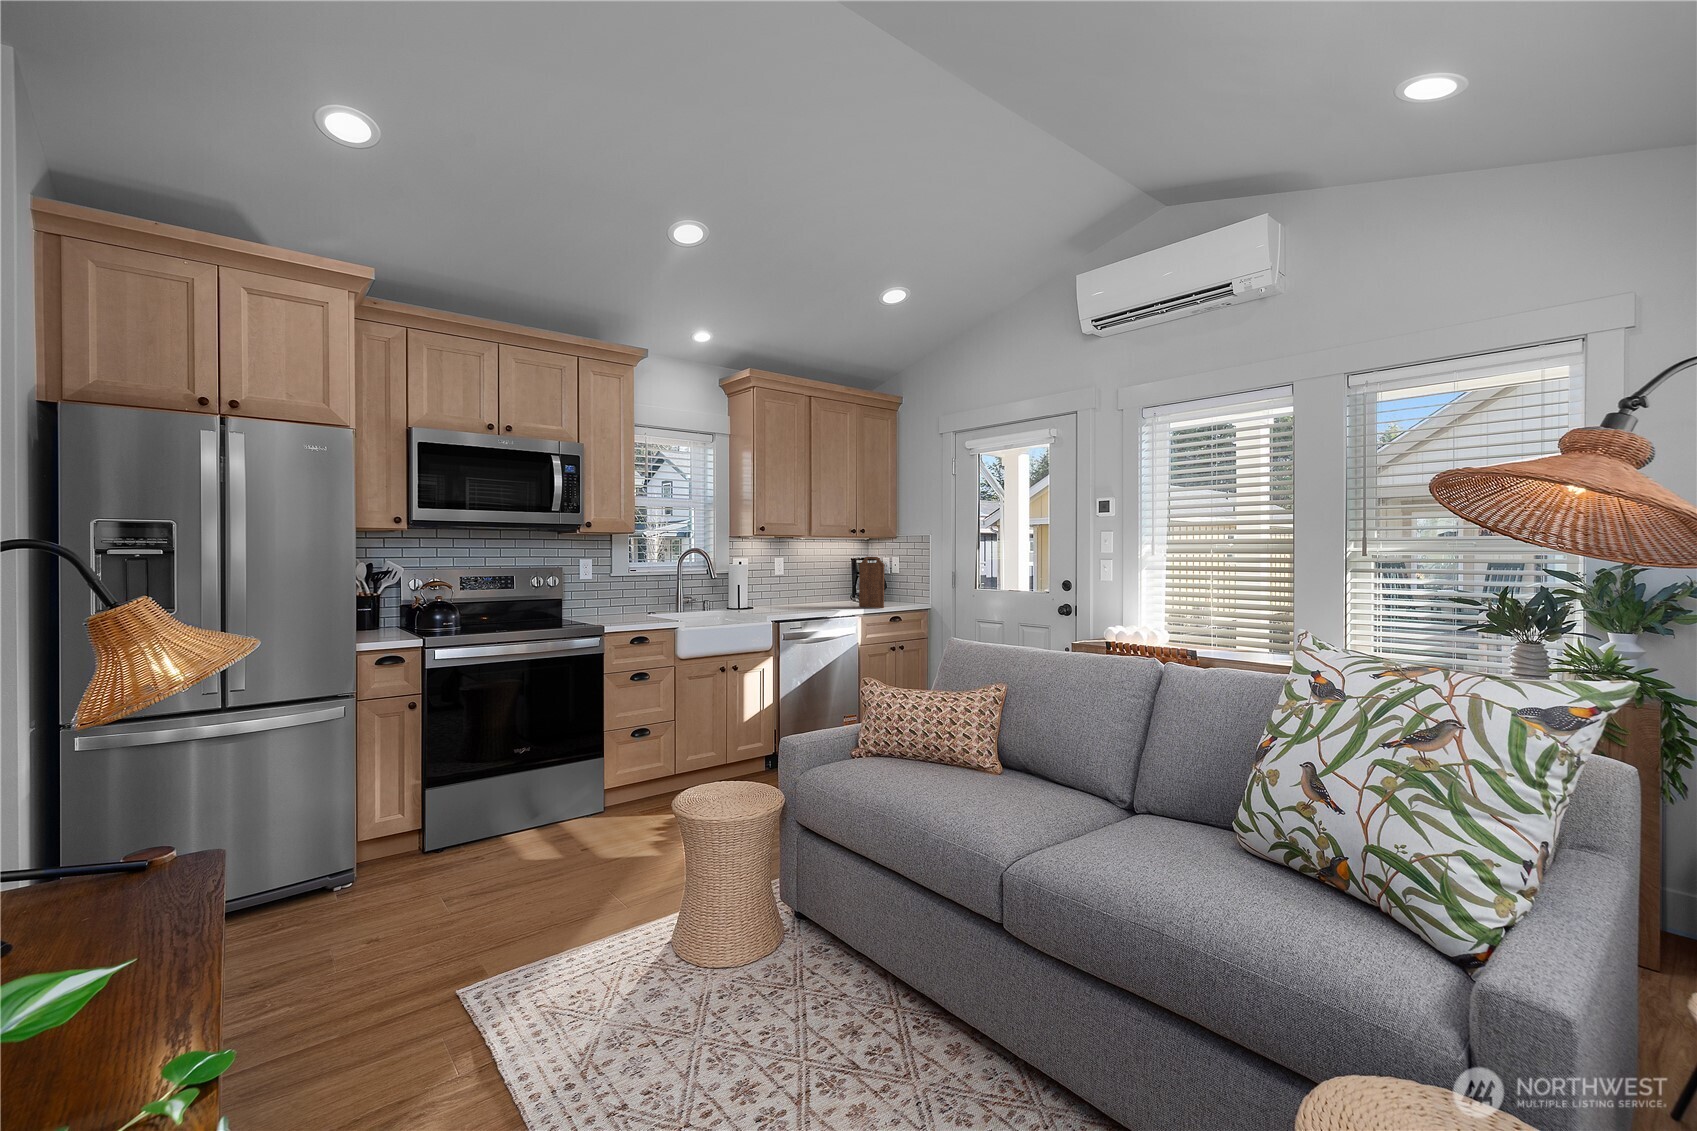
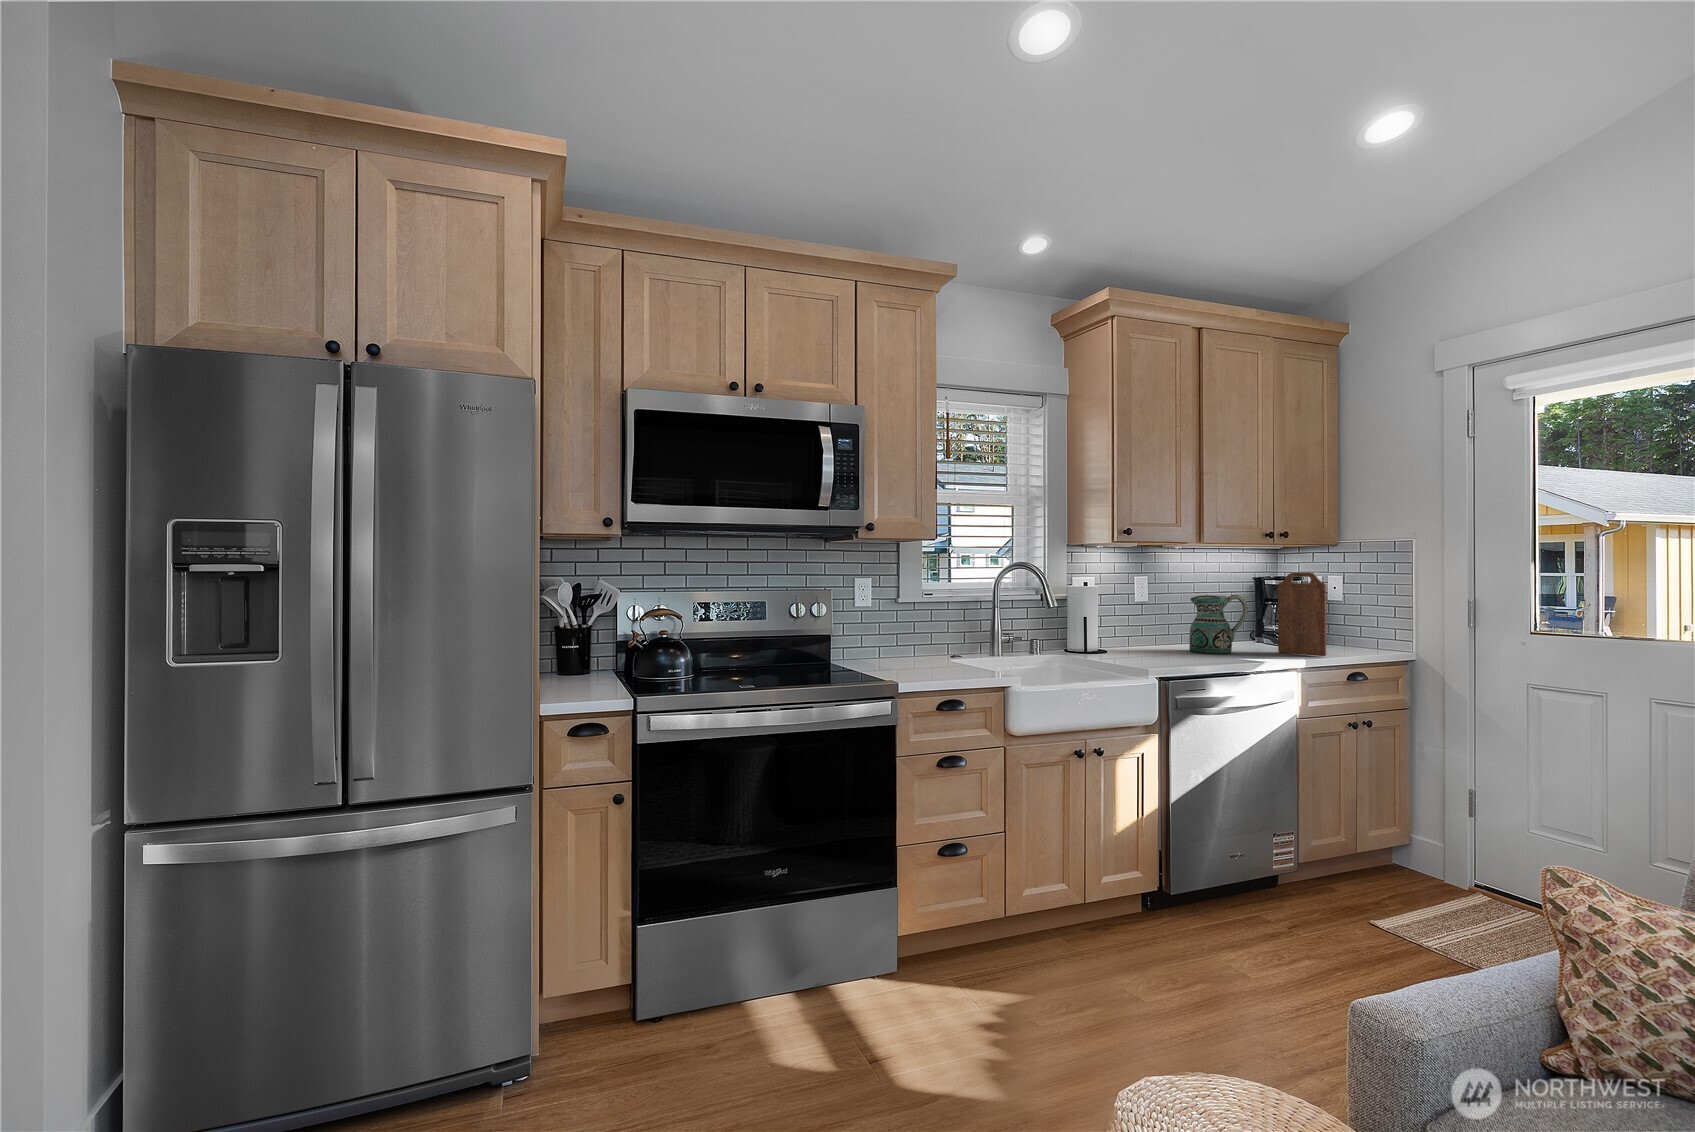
ceramic pitcher: none [806,570,840,608] -> present [1189,595,1248,654]

